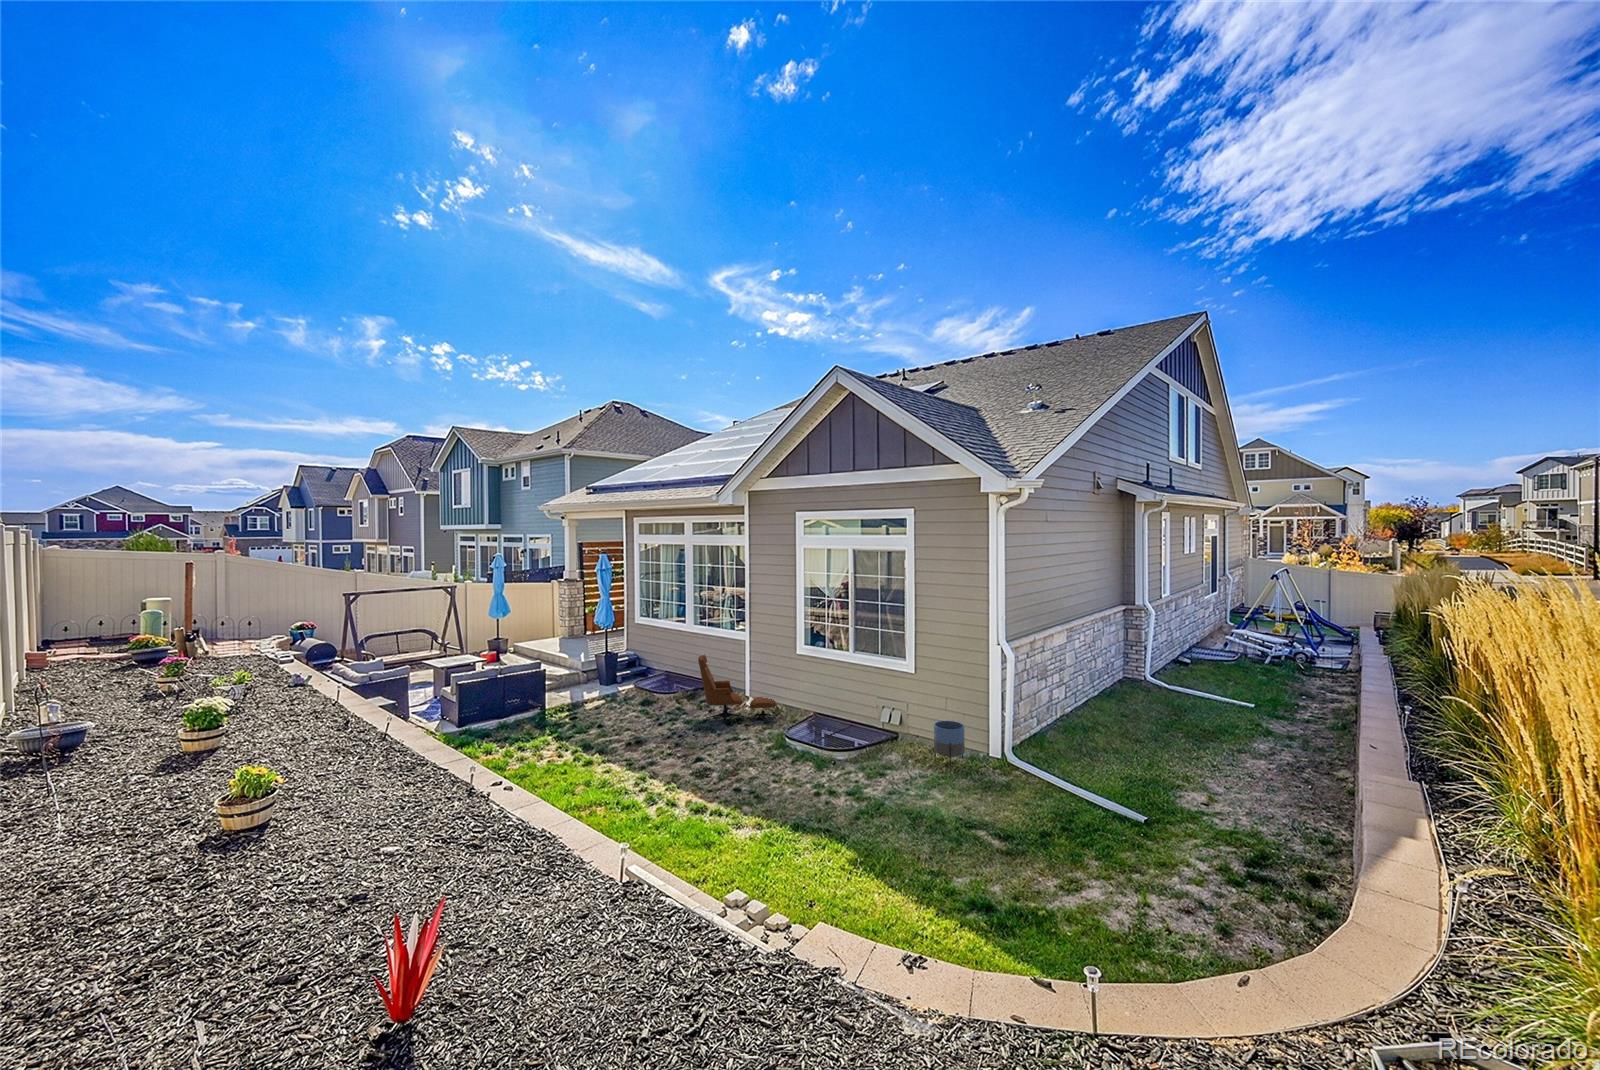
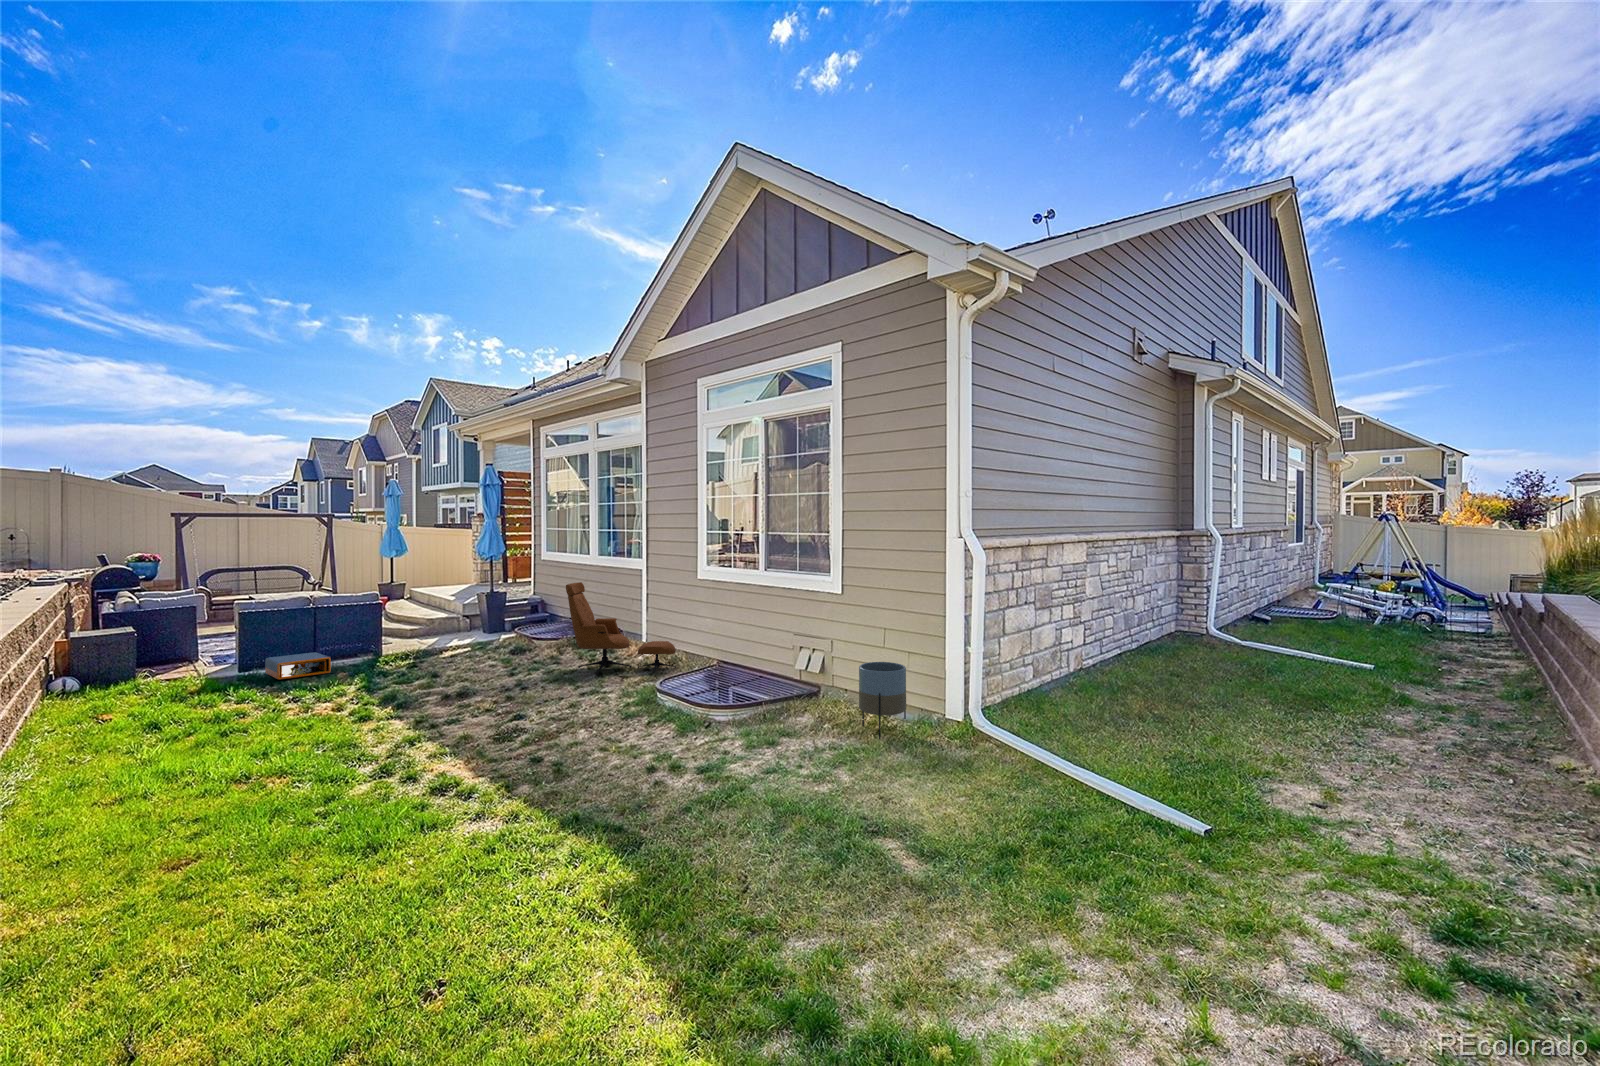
storage box: none [474,712,523,736] -> present [265,652,331,680]

